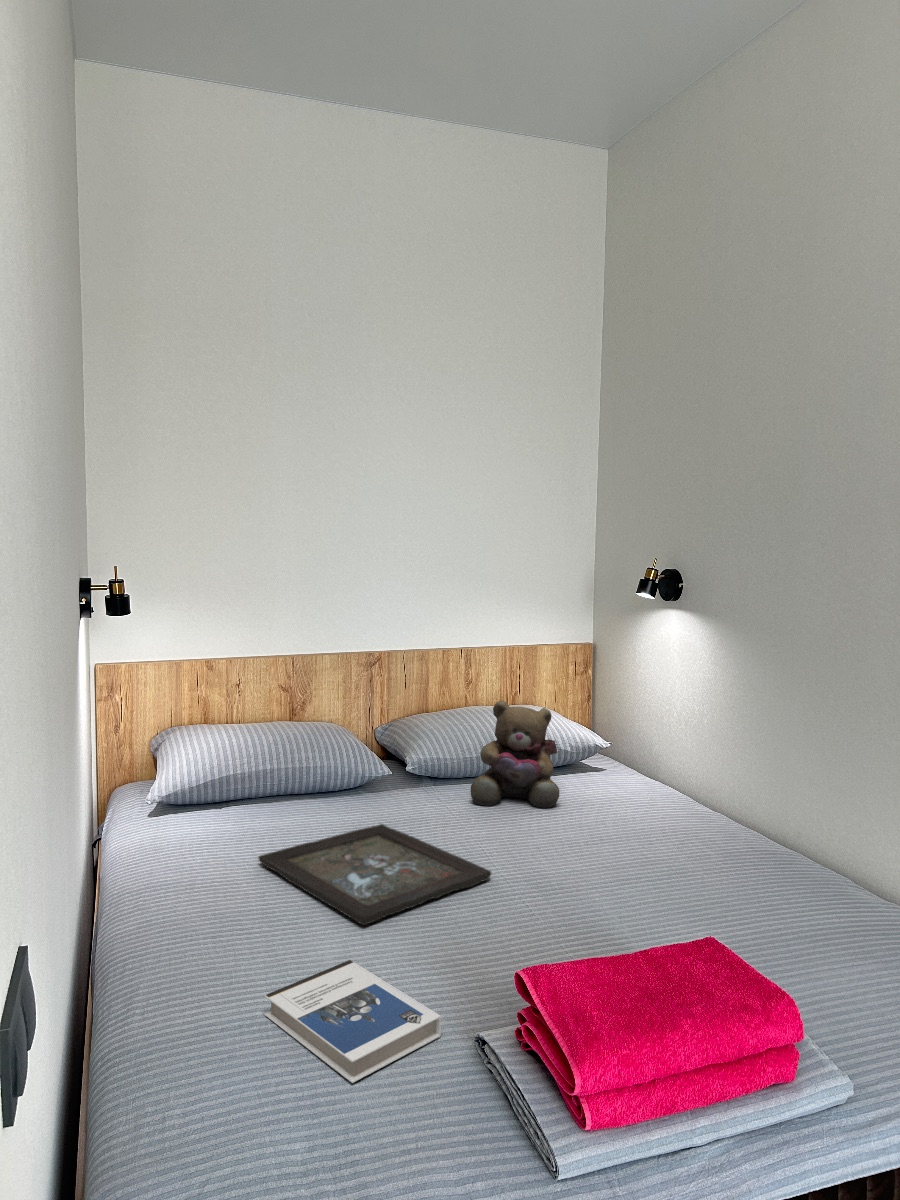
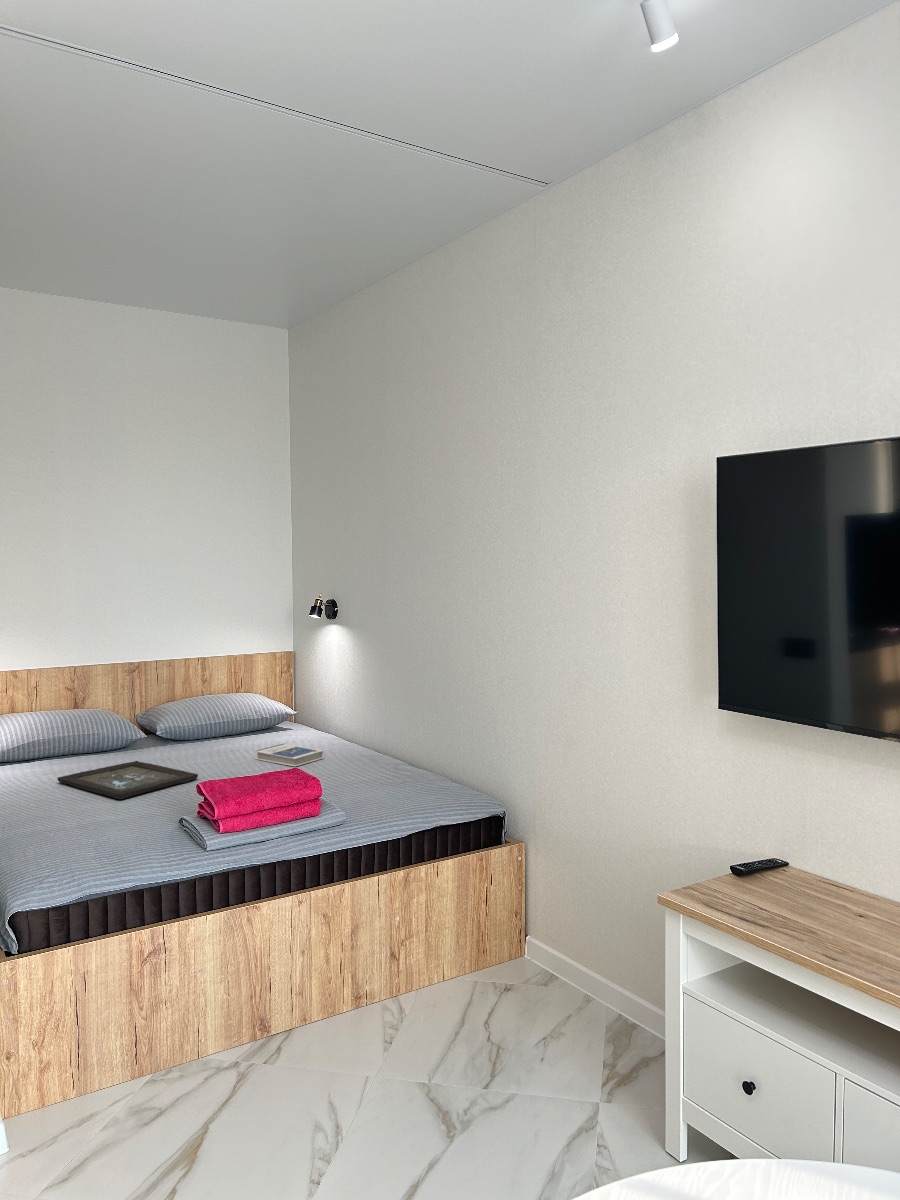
teddy bear: present [471,701,559,808] -> none [196,685,252,750]
hardback book: present [264,960,441,1083] -> present [255,744,324,766]

